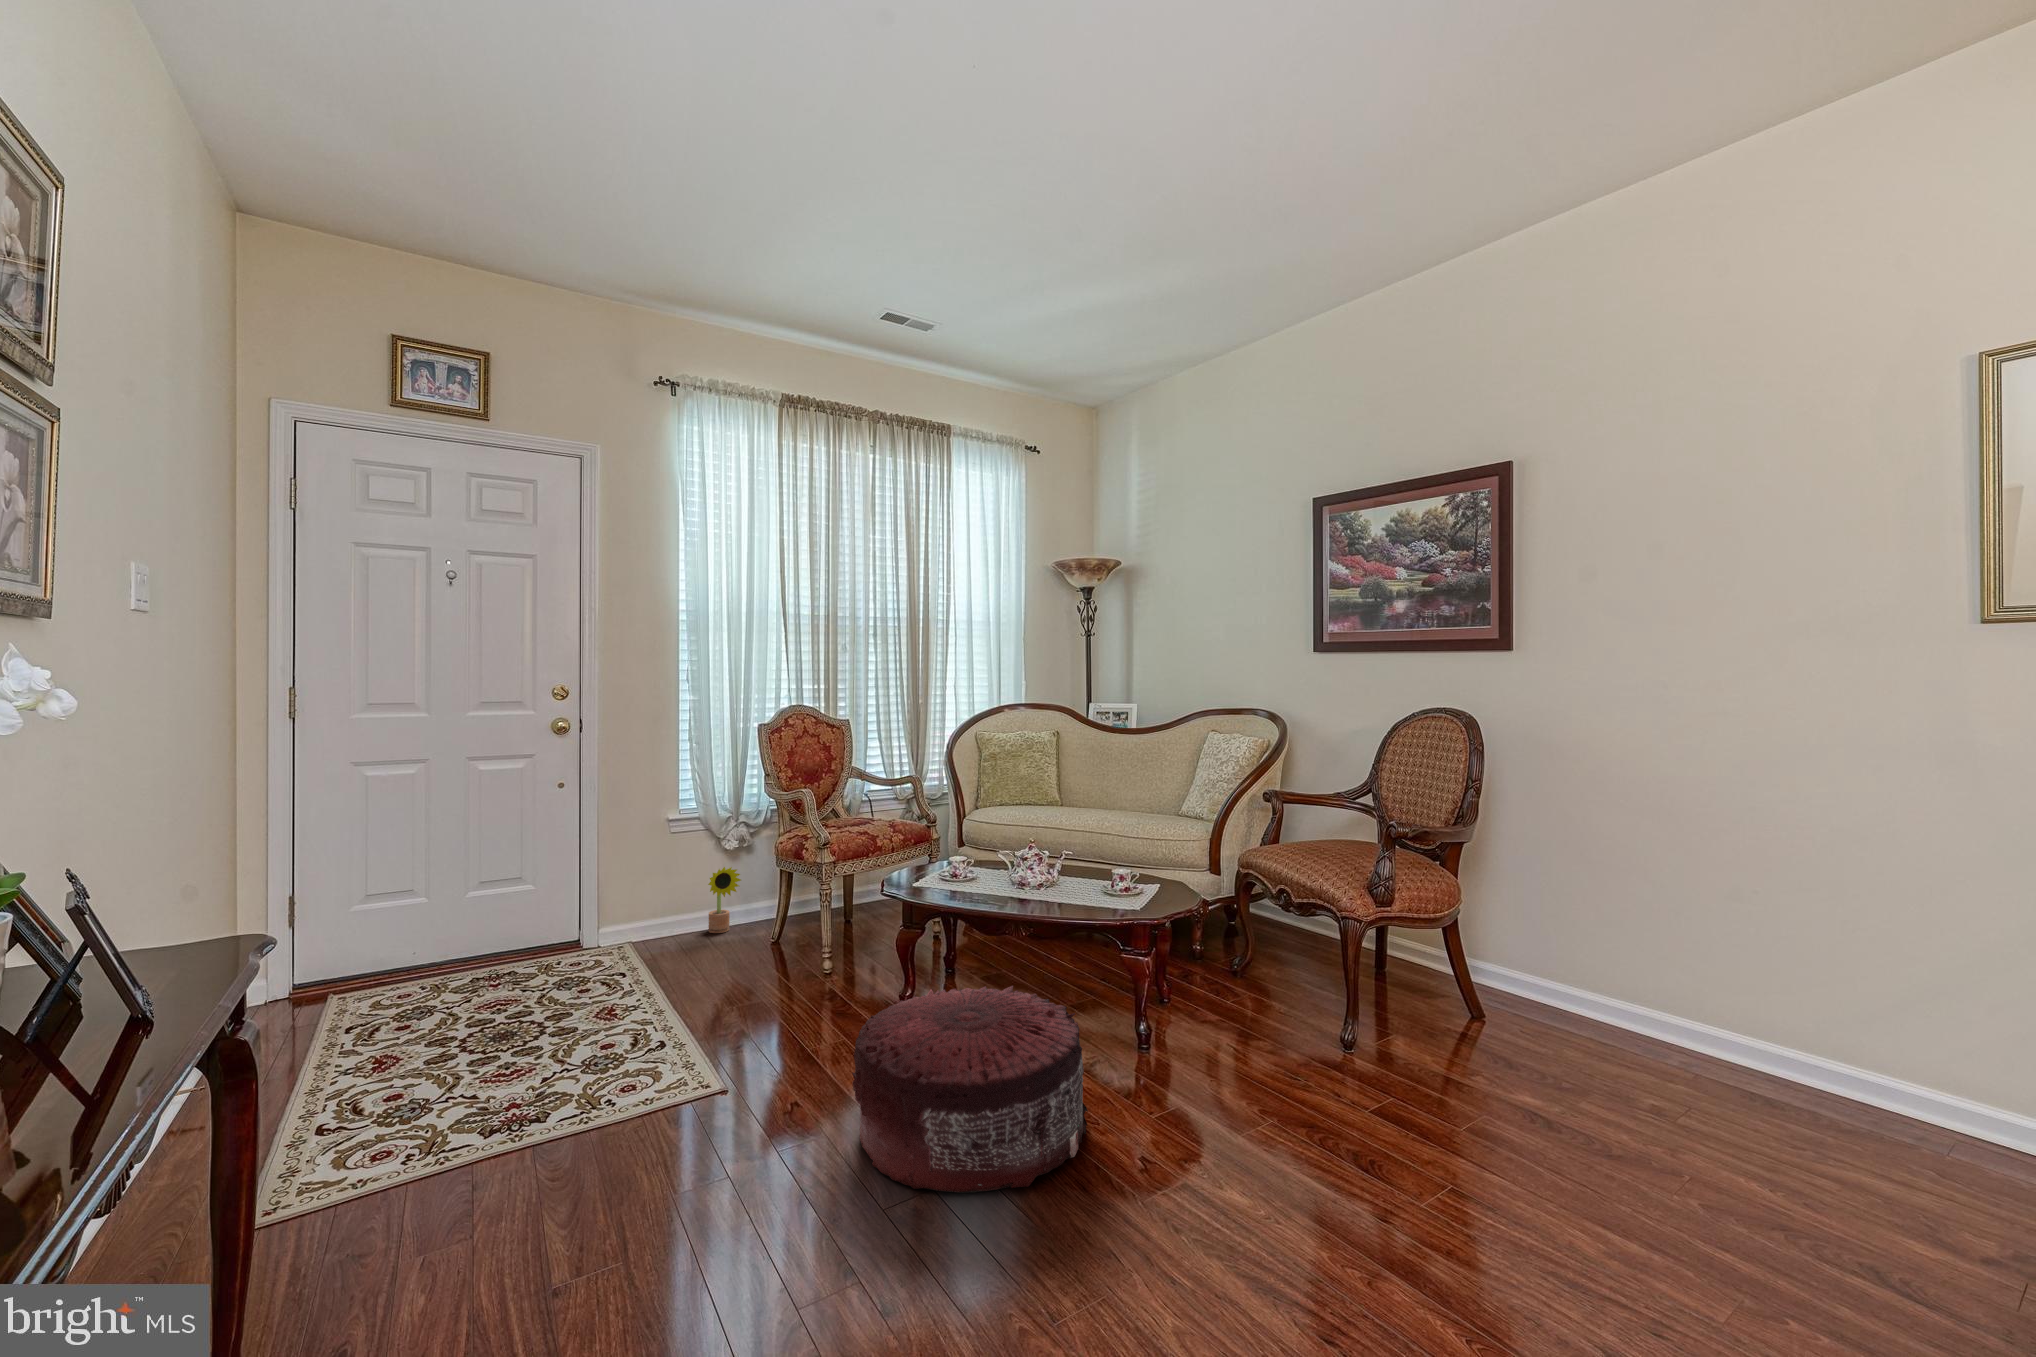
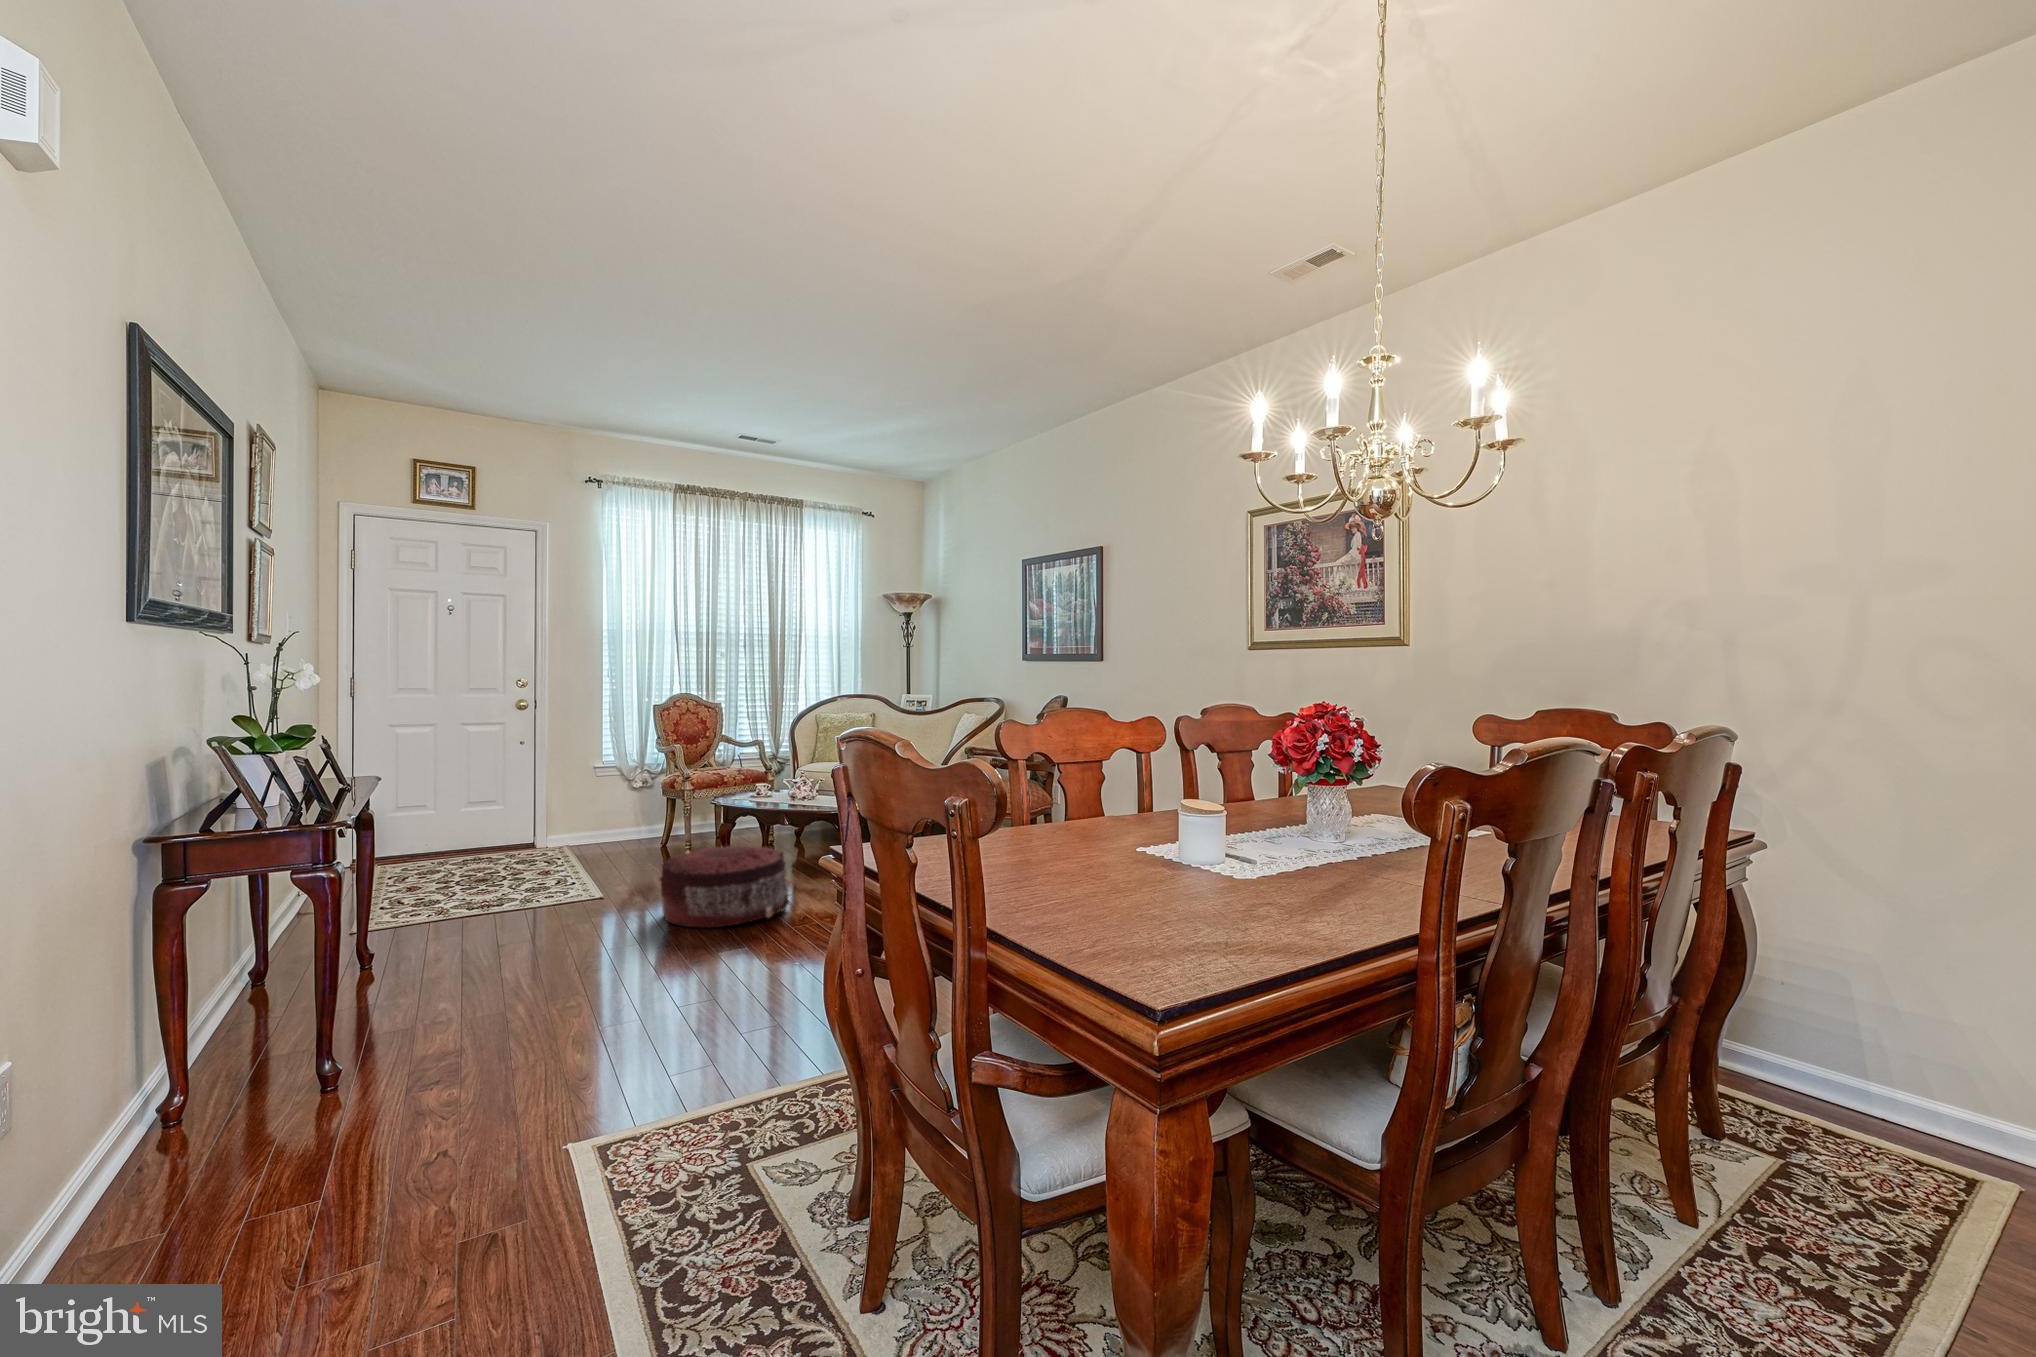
decorative plant: present [708,867,741,933] -> none [620,799,644,843]

